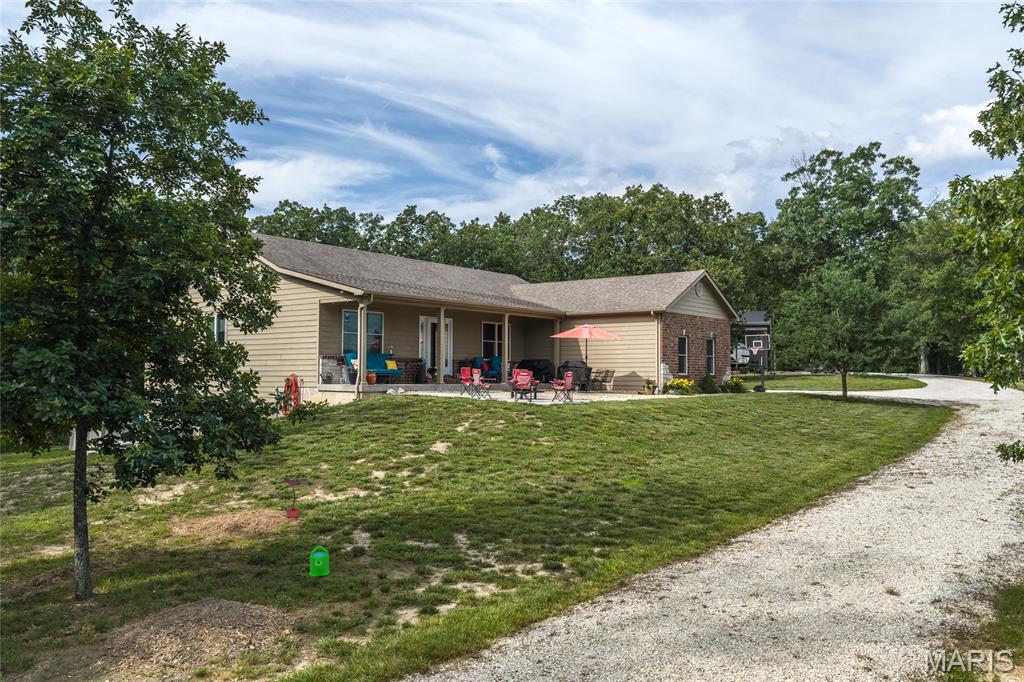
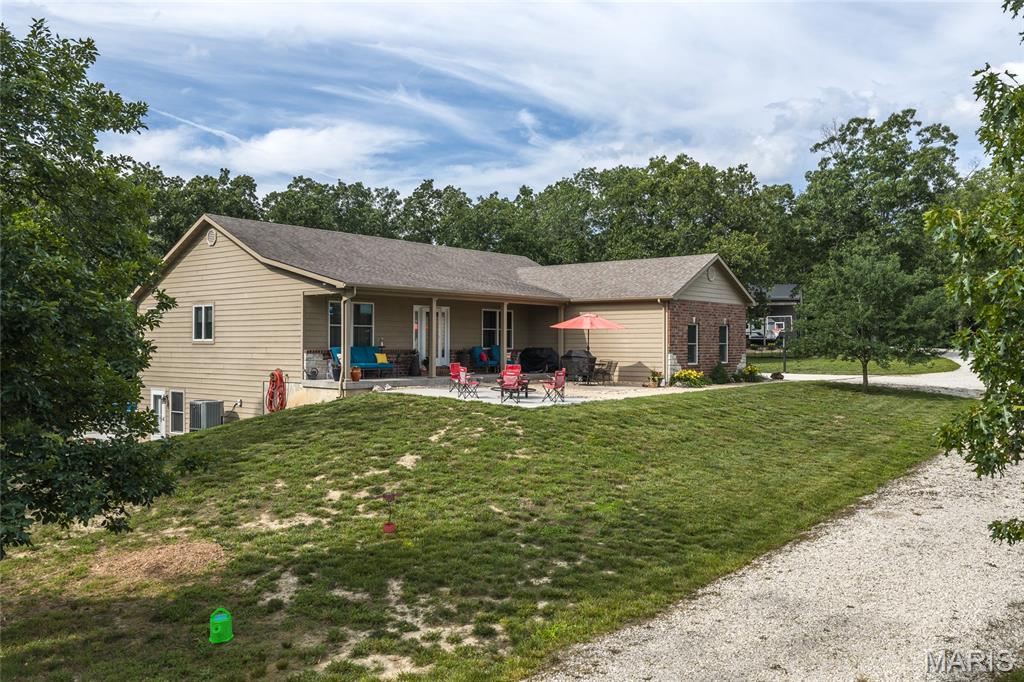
potted plant: present [278,478,308,518] -> present [374,493,403,533]

